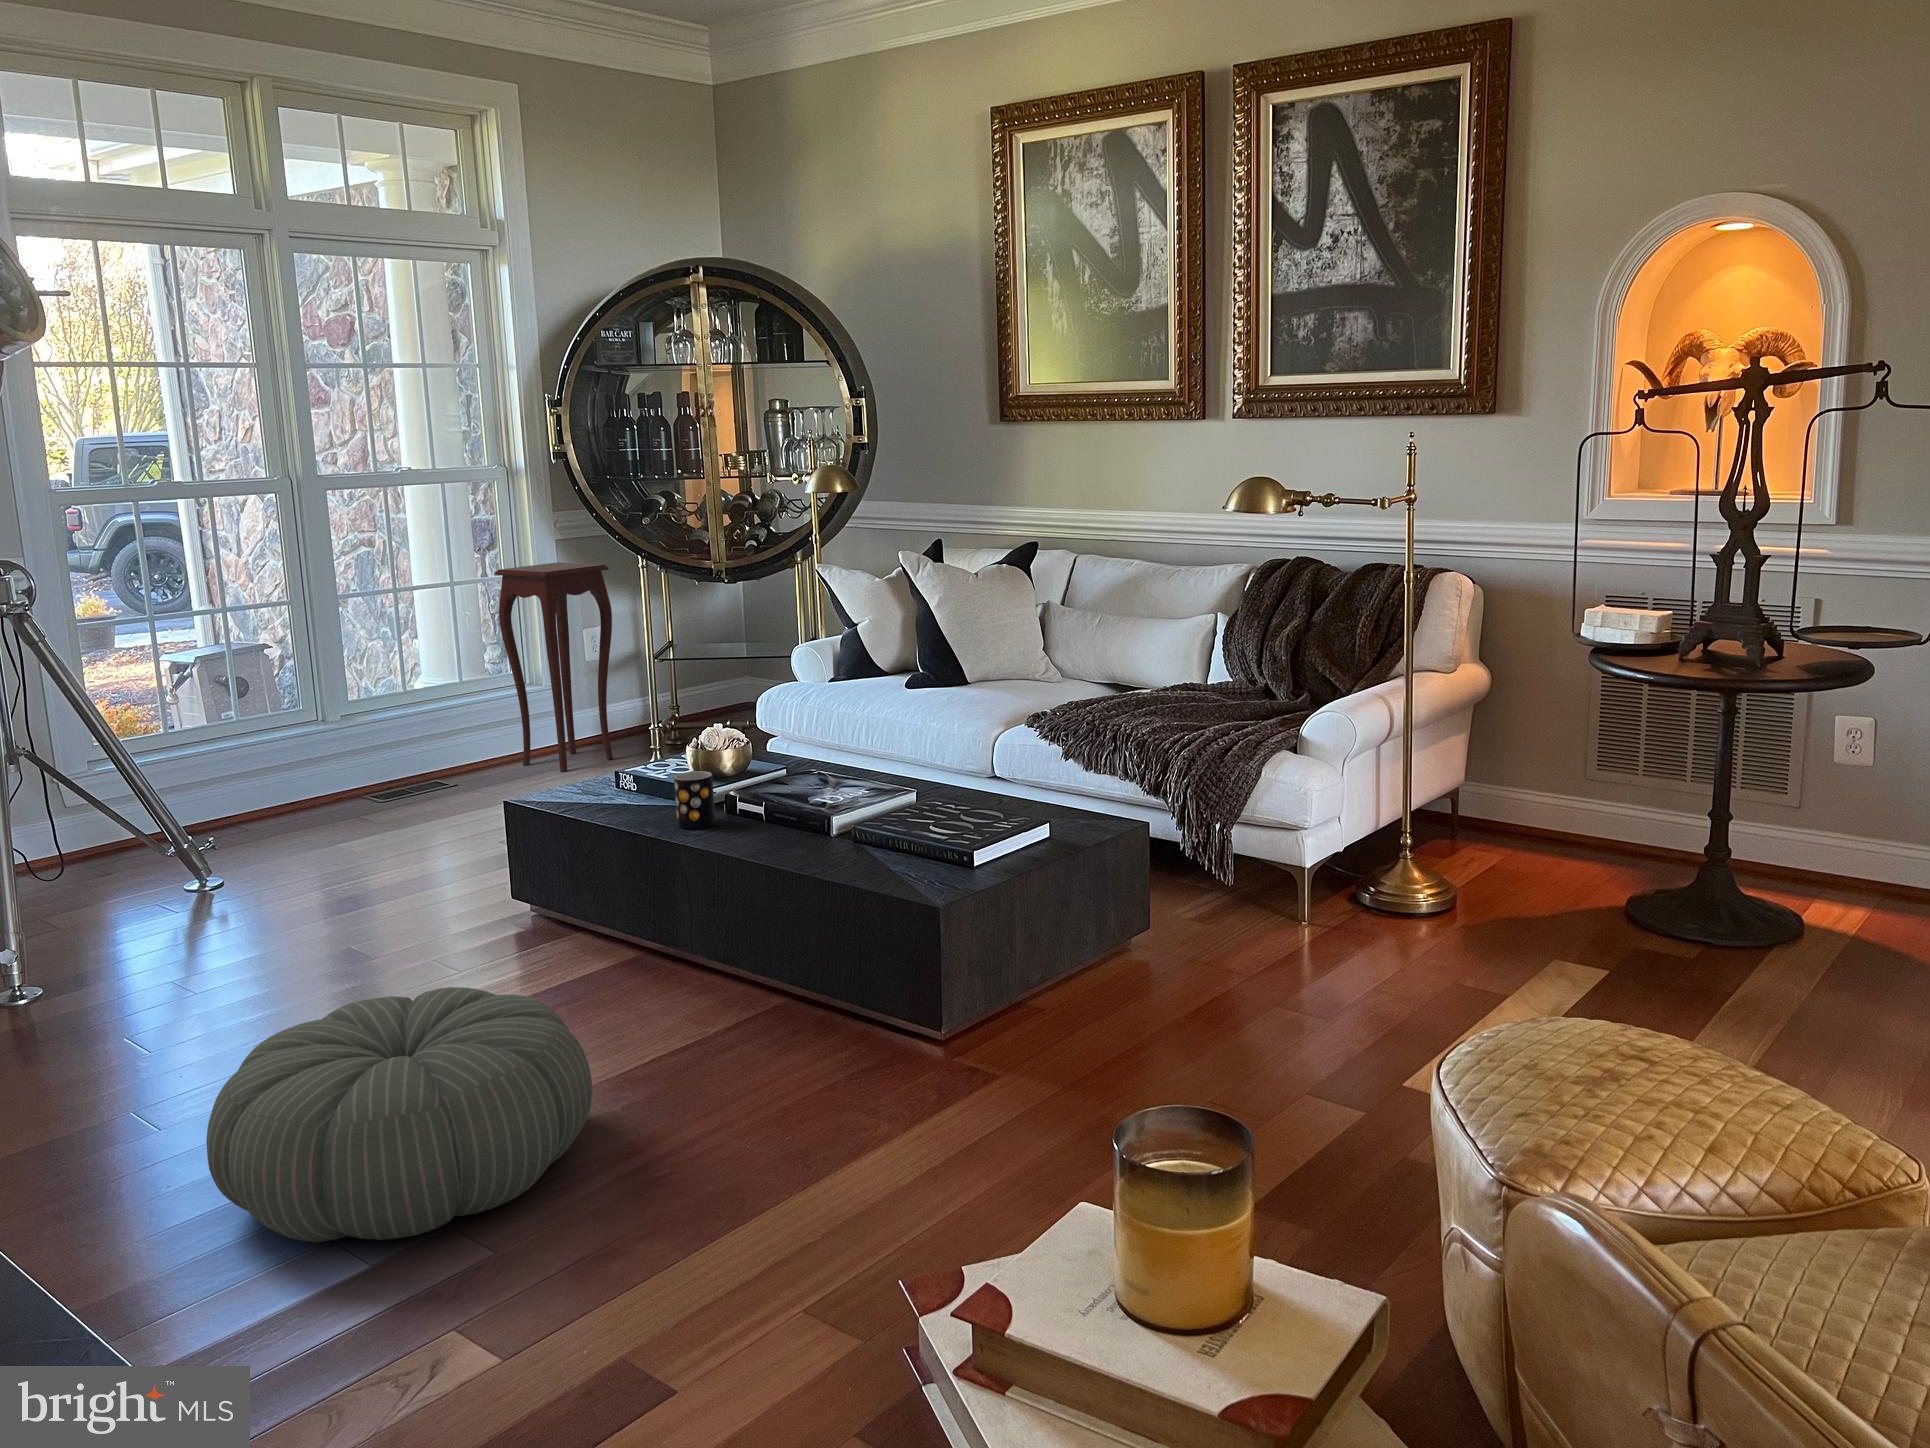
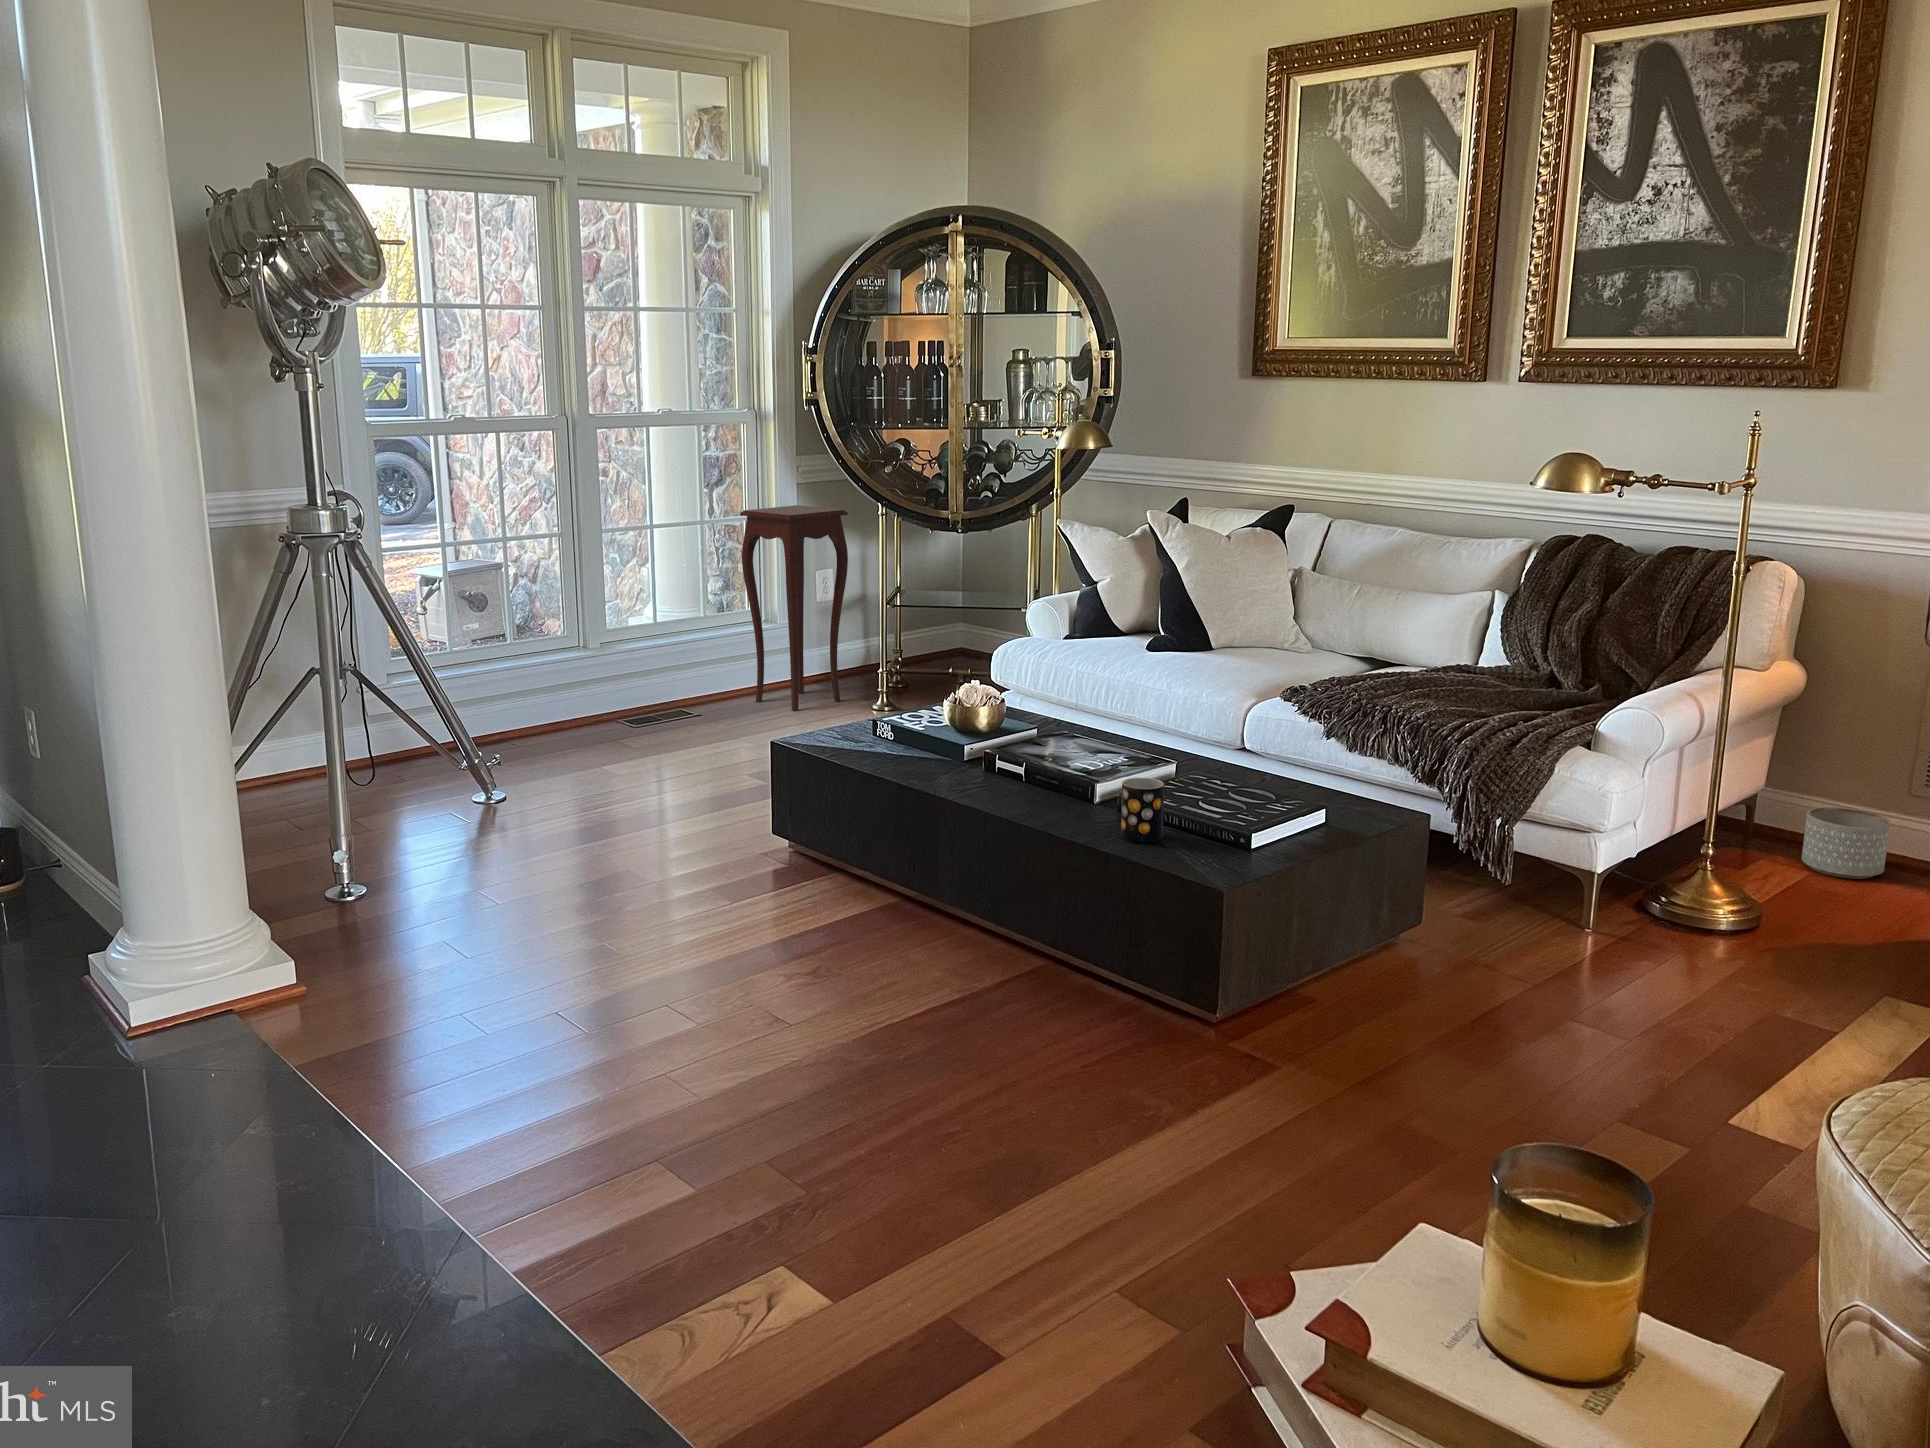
mug: present [674,771,715,829] -> present [1121,778,1164,843]
planter: none [1497,792,1566,856] -> present [1802,807,1890,879]
pouf: present [206,987,592,1242] -> none [547,926,887,1162]

